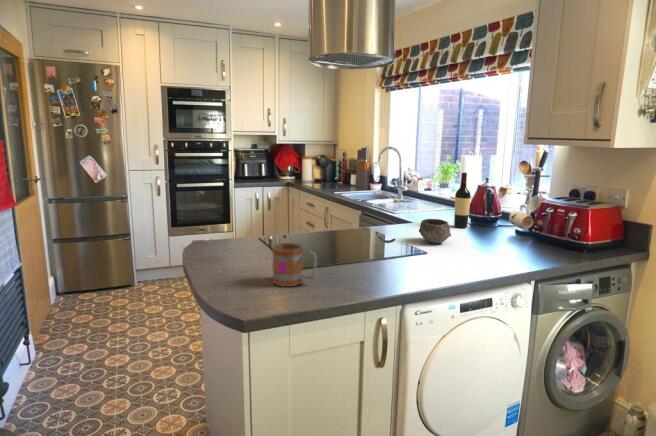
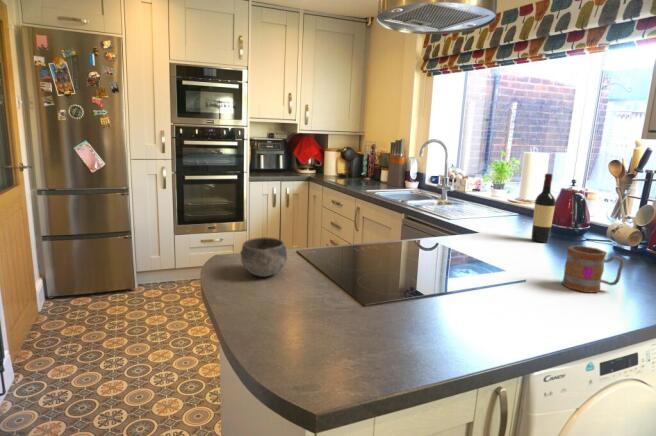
bowl: present [419,219,451,243] -> present [240,237,287,277]
mug: present [272,243,317,286] -> present [562,246,623,293]

